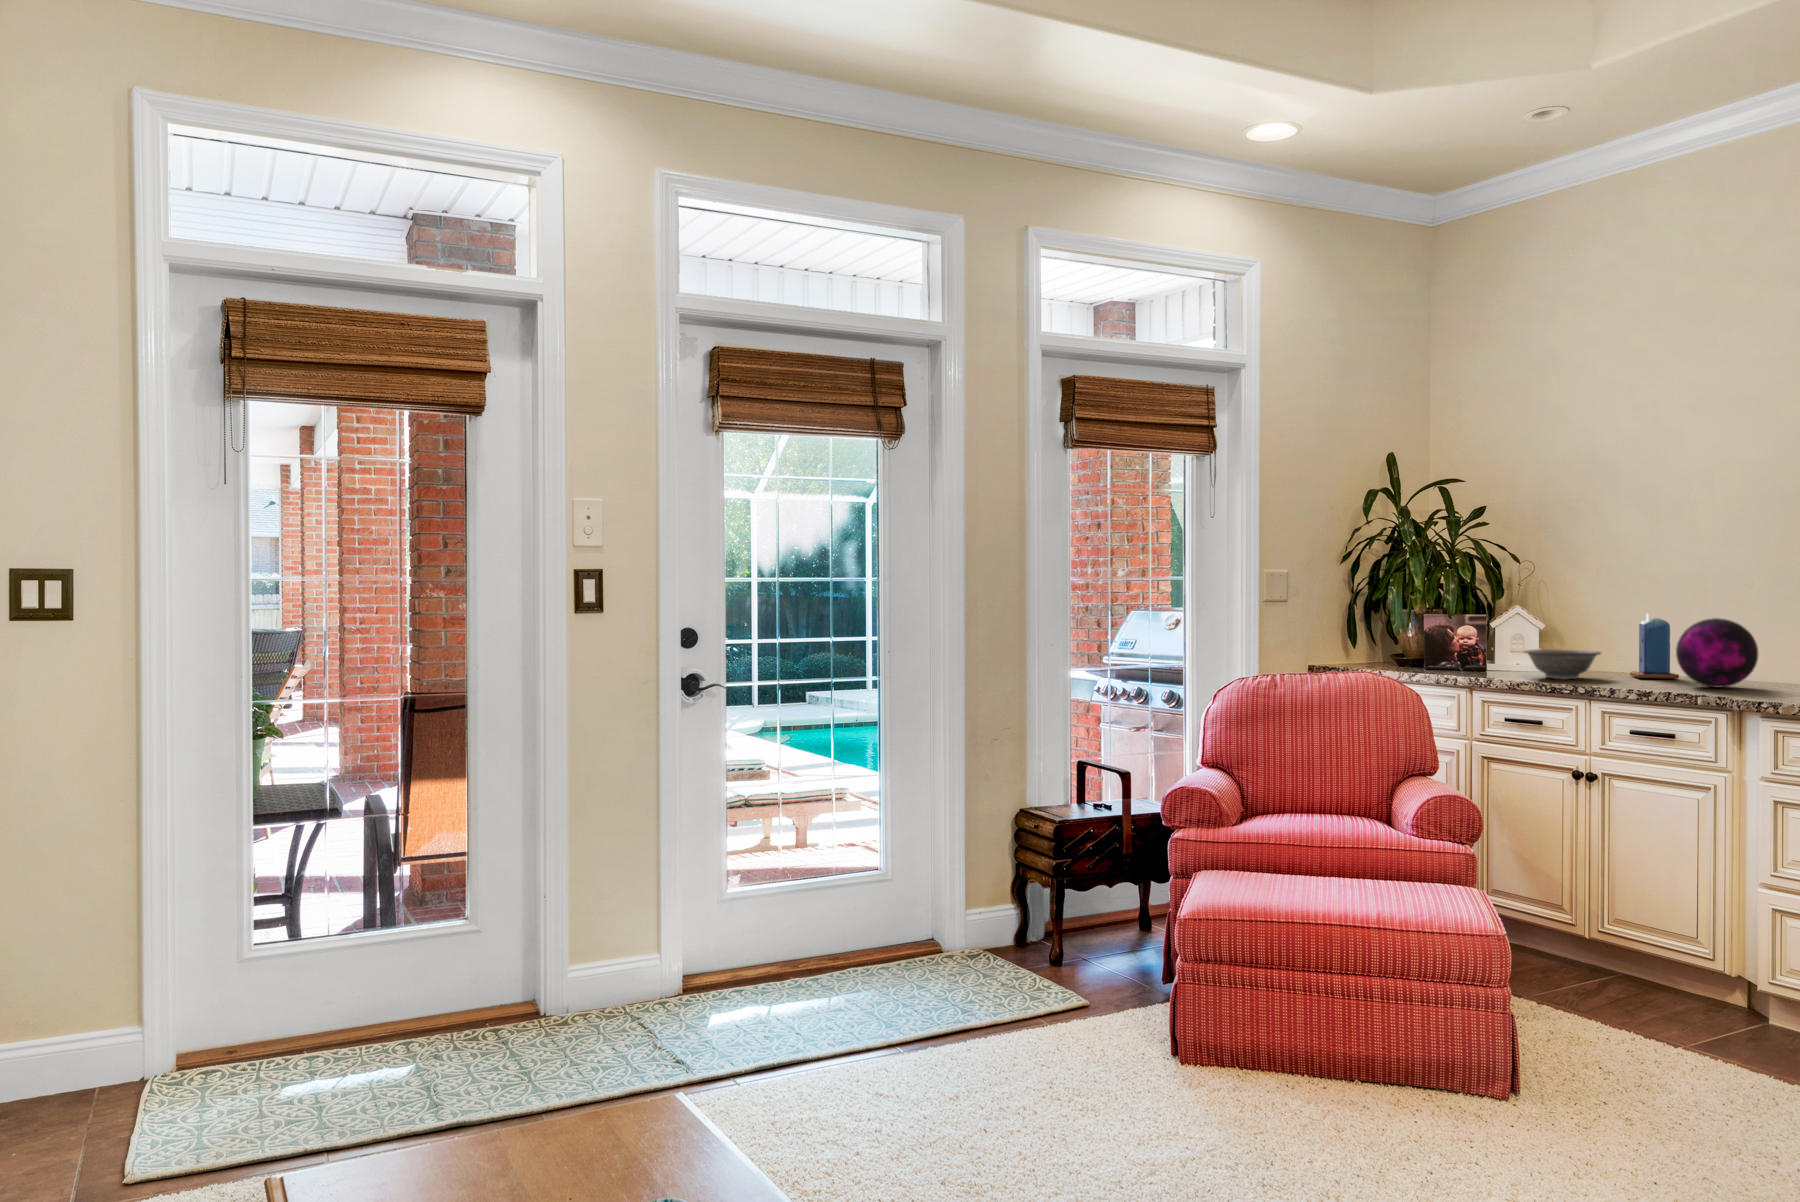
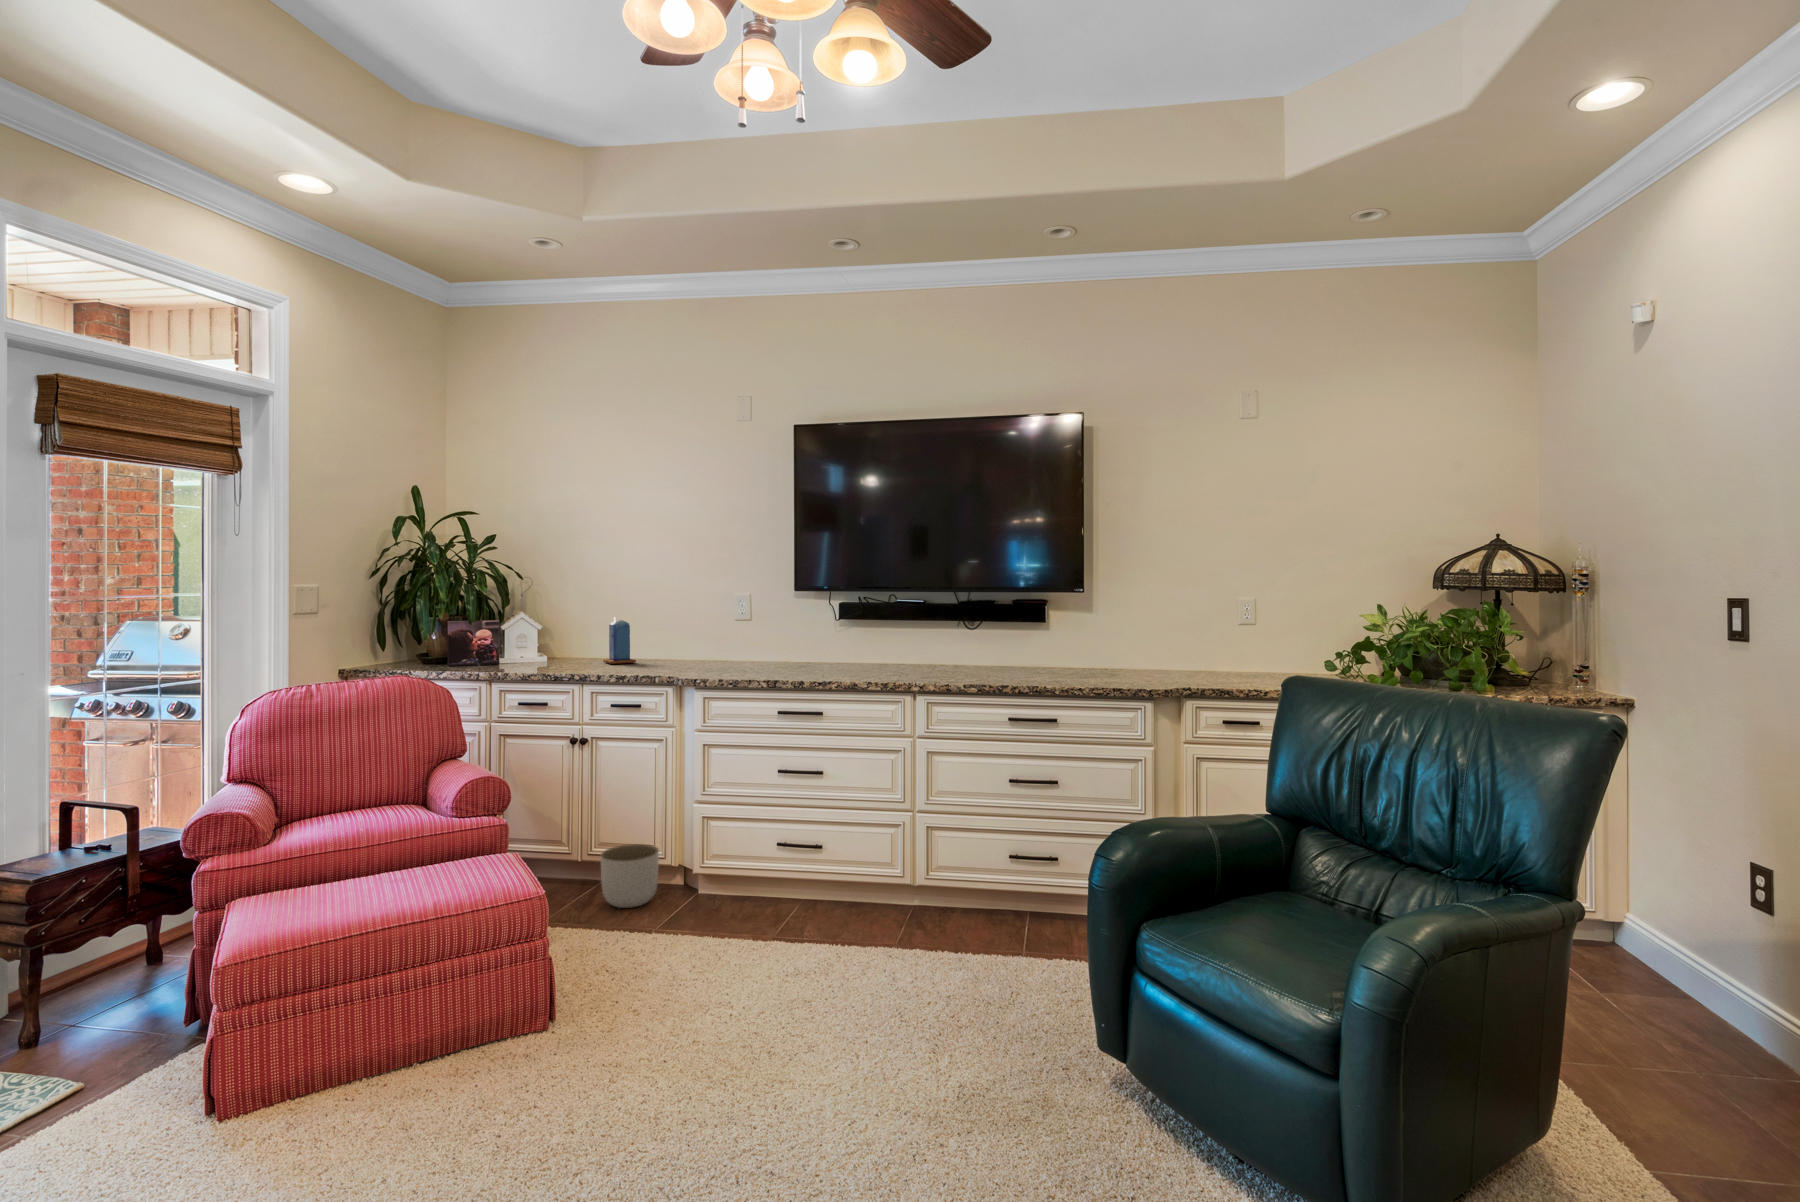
decorative orb: present [1676,618,1758,688] -> none [637,620,687,668]
decorative bowl: present [1524,649,1601,679] -> none [530,645,586,668]
planter: none [1608,924,1697,1011] -> present [601,844,659,908]

